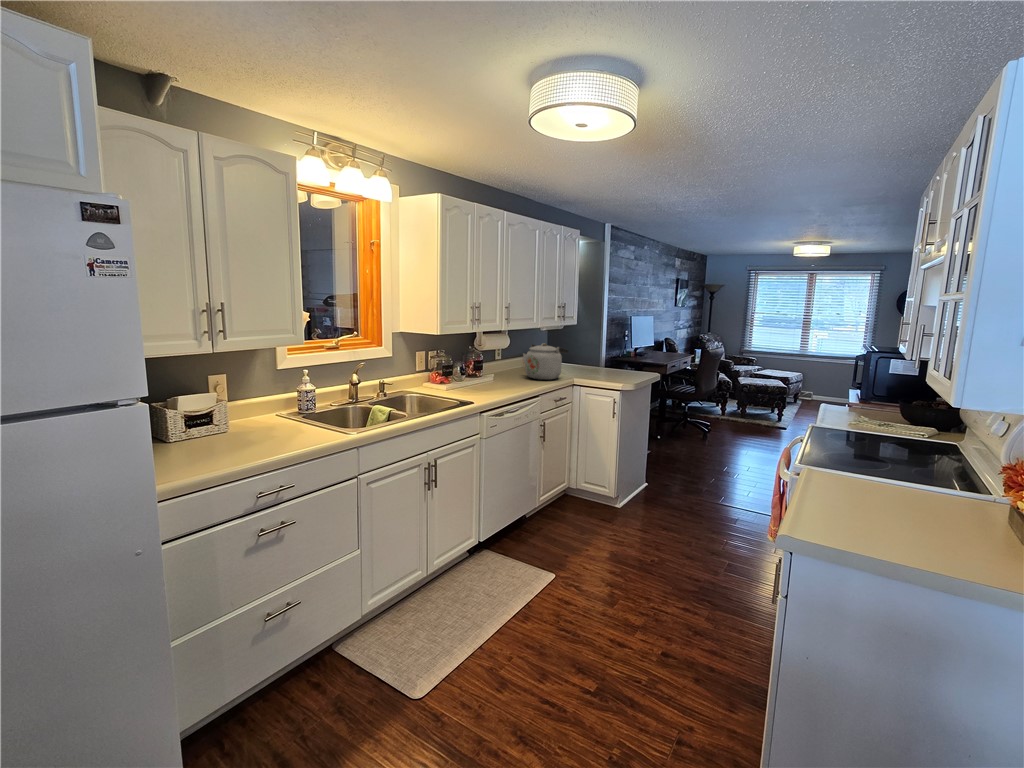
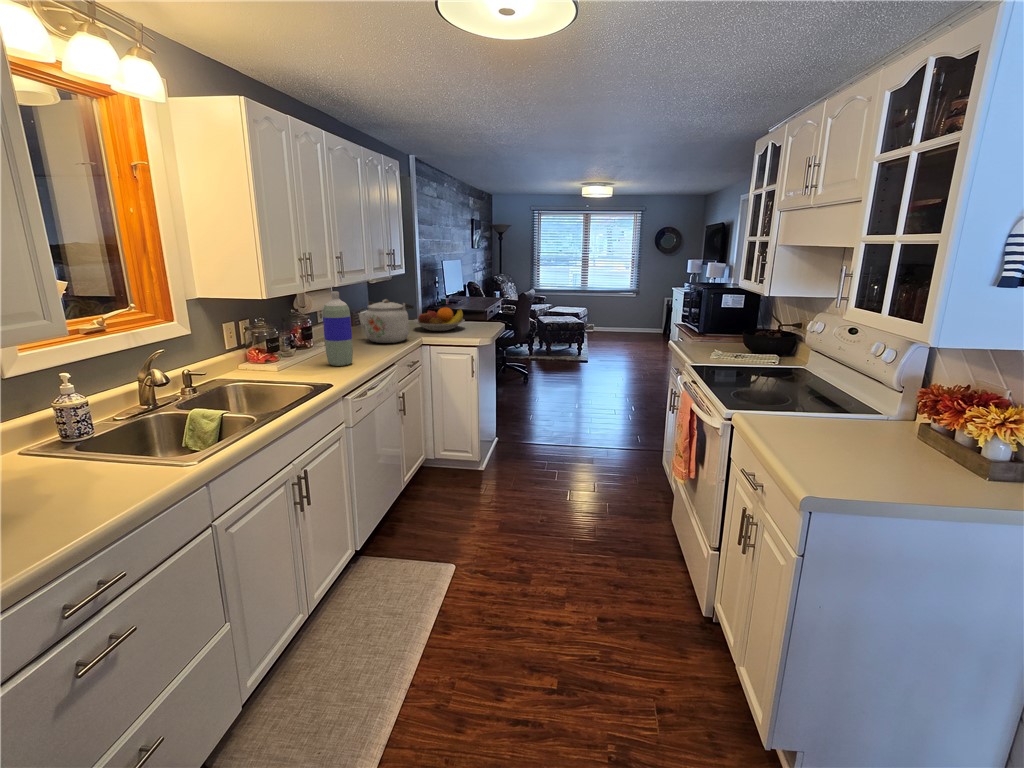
bottle: none [482,333,503,391] -> present [323,292,353,366]
fruit bowl: none [573,355,619,375] -> present [414,308,465,331]

